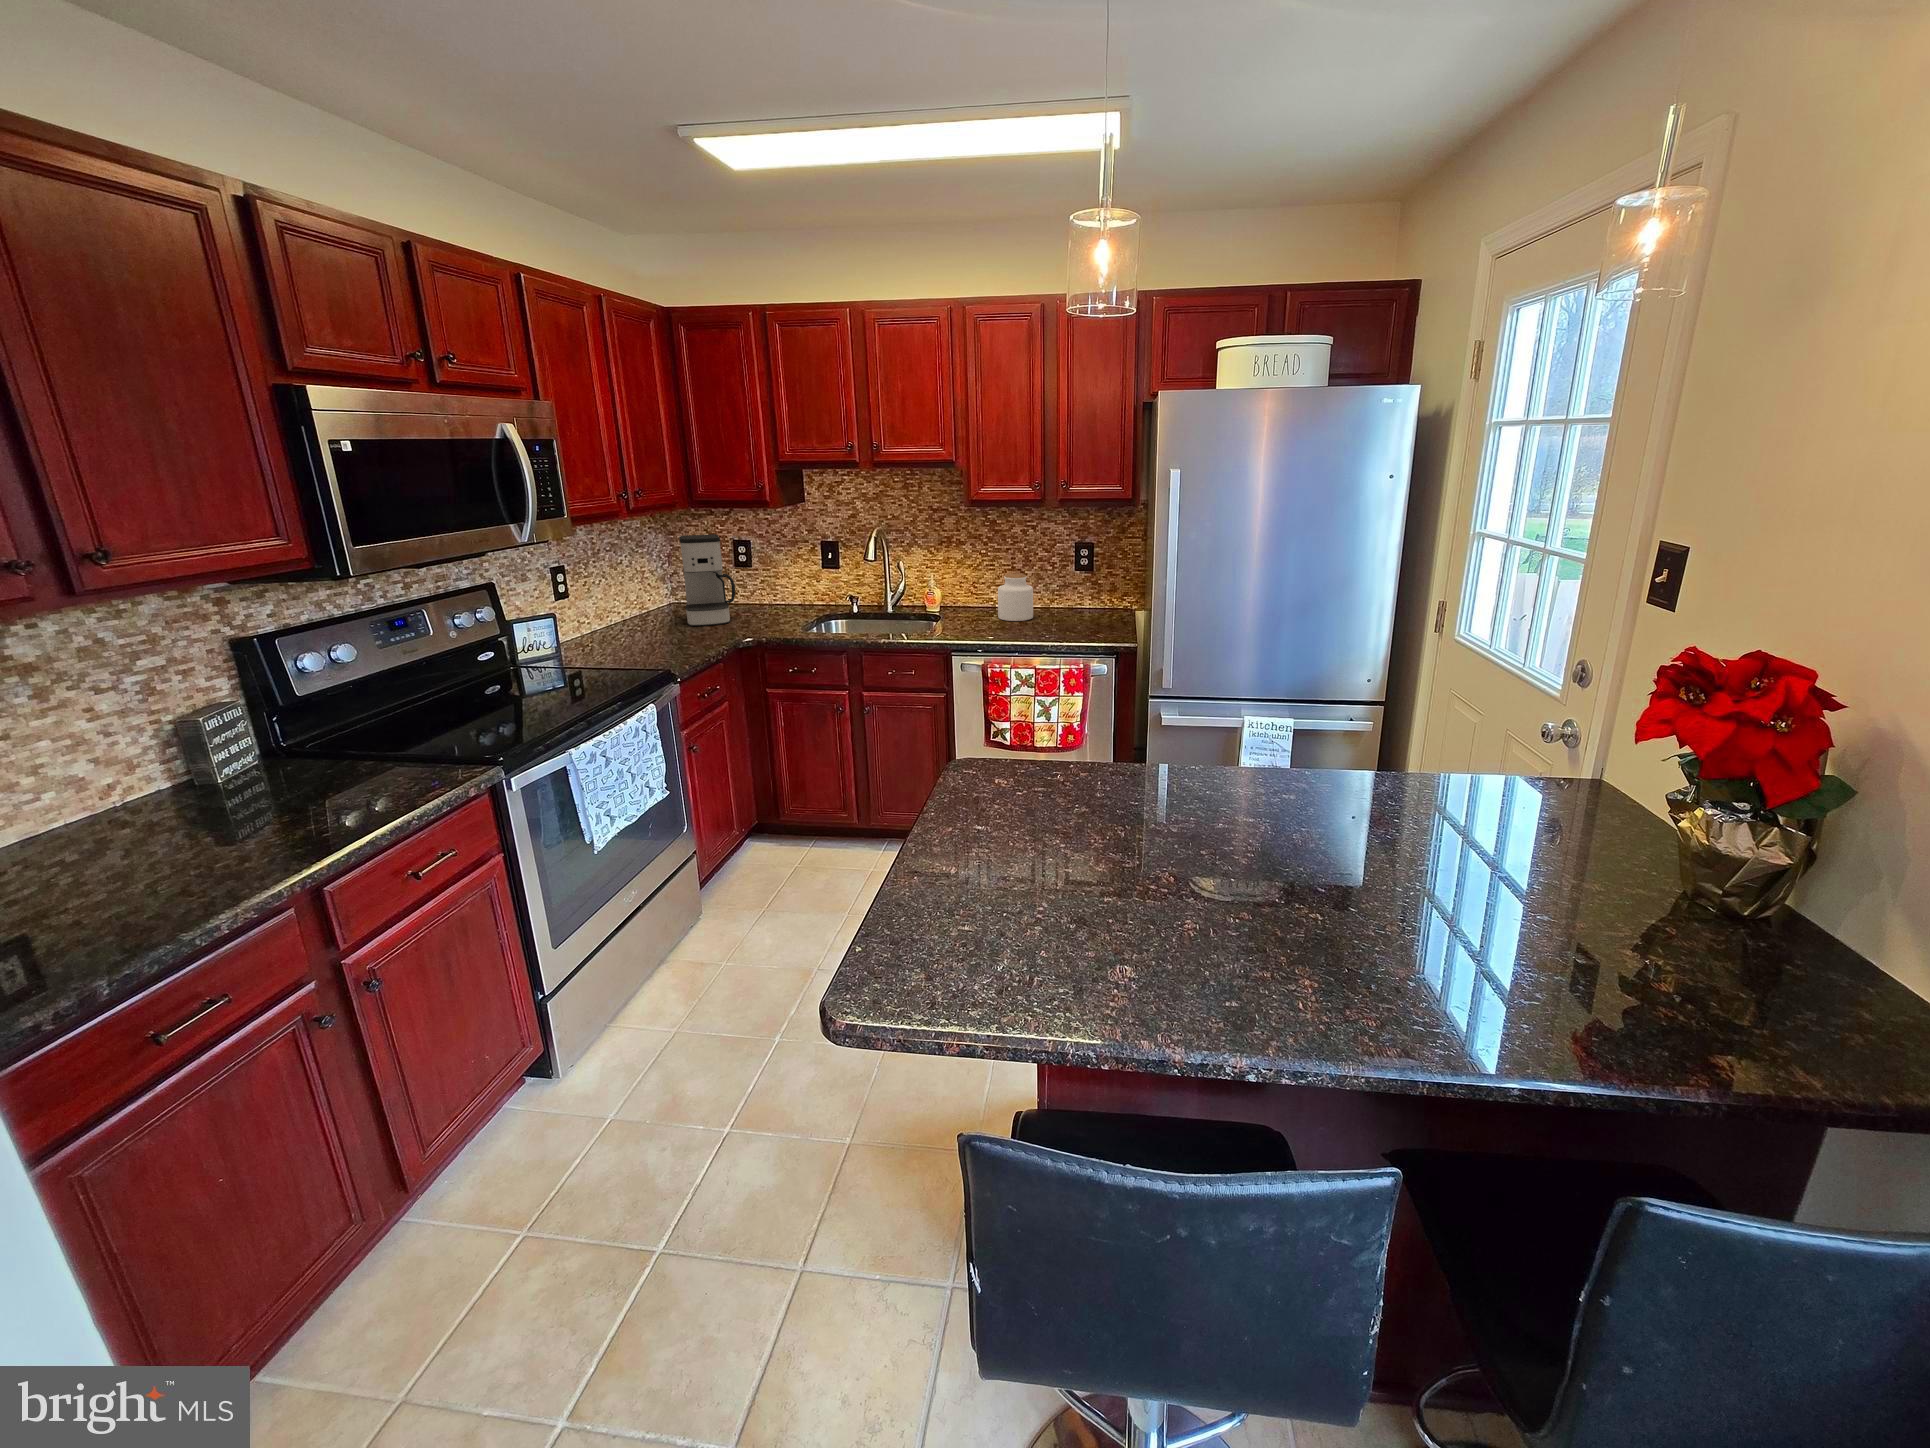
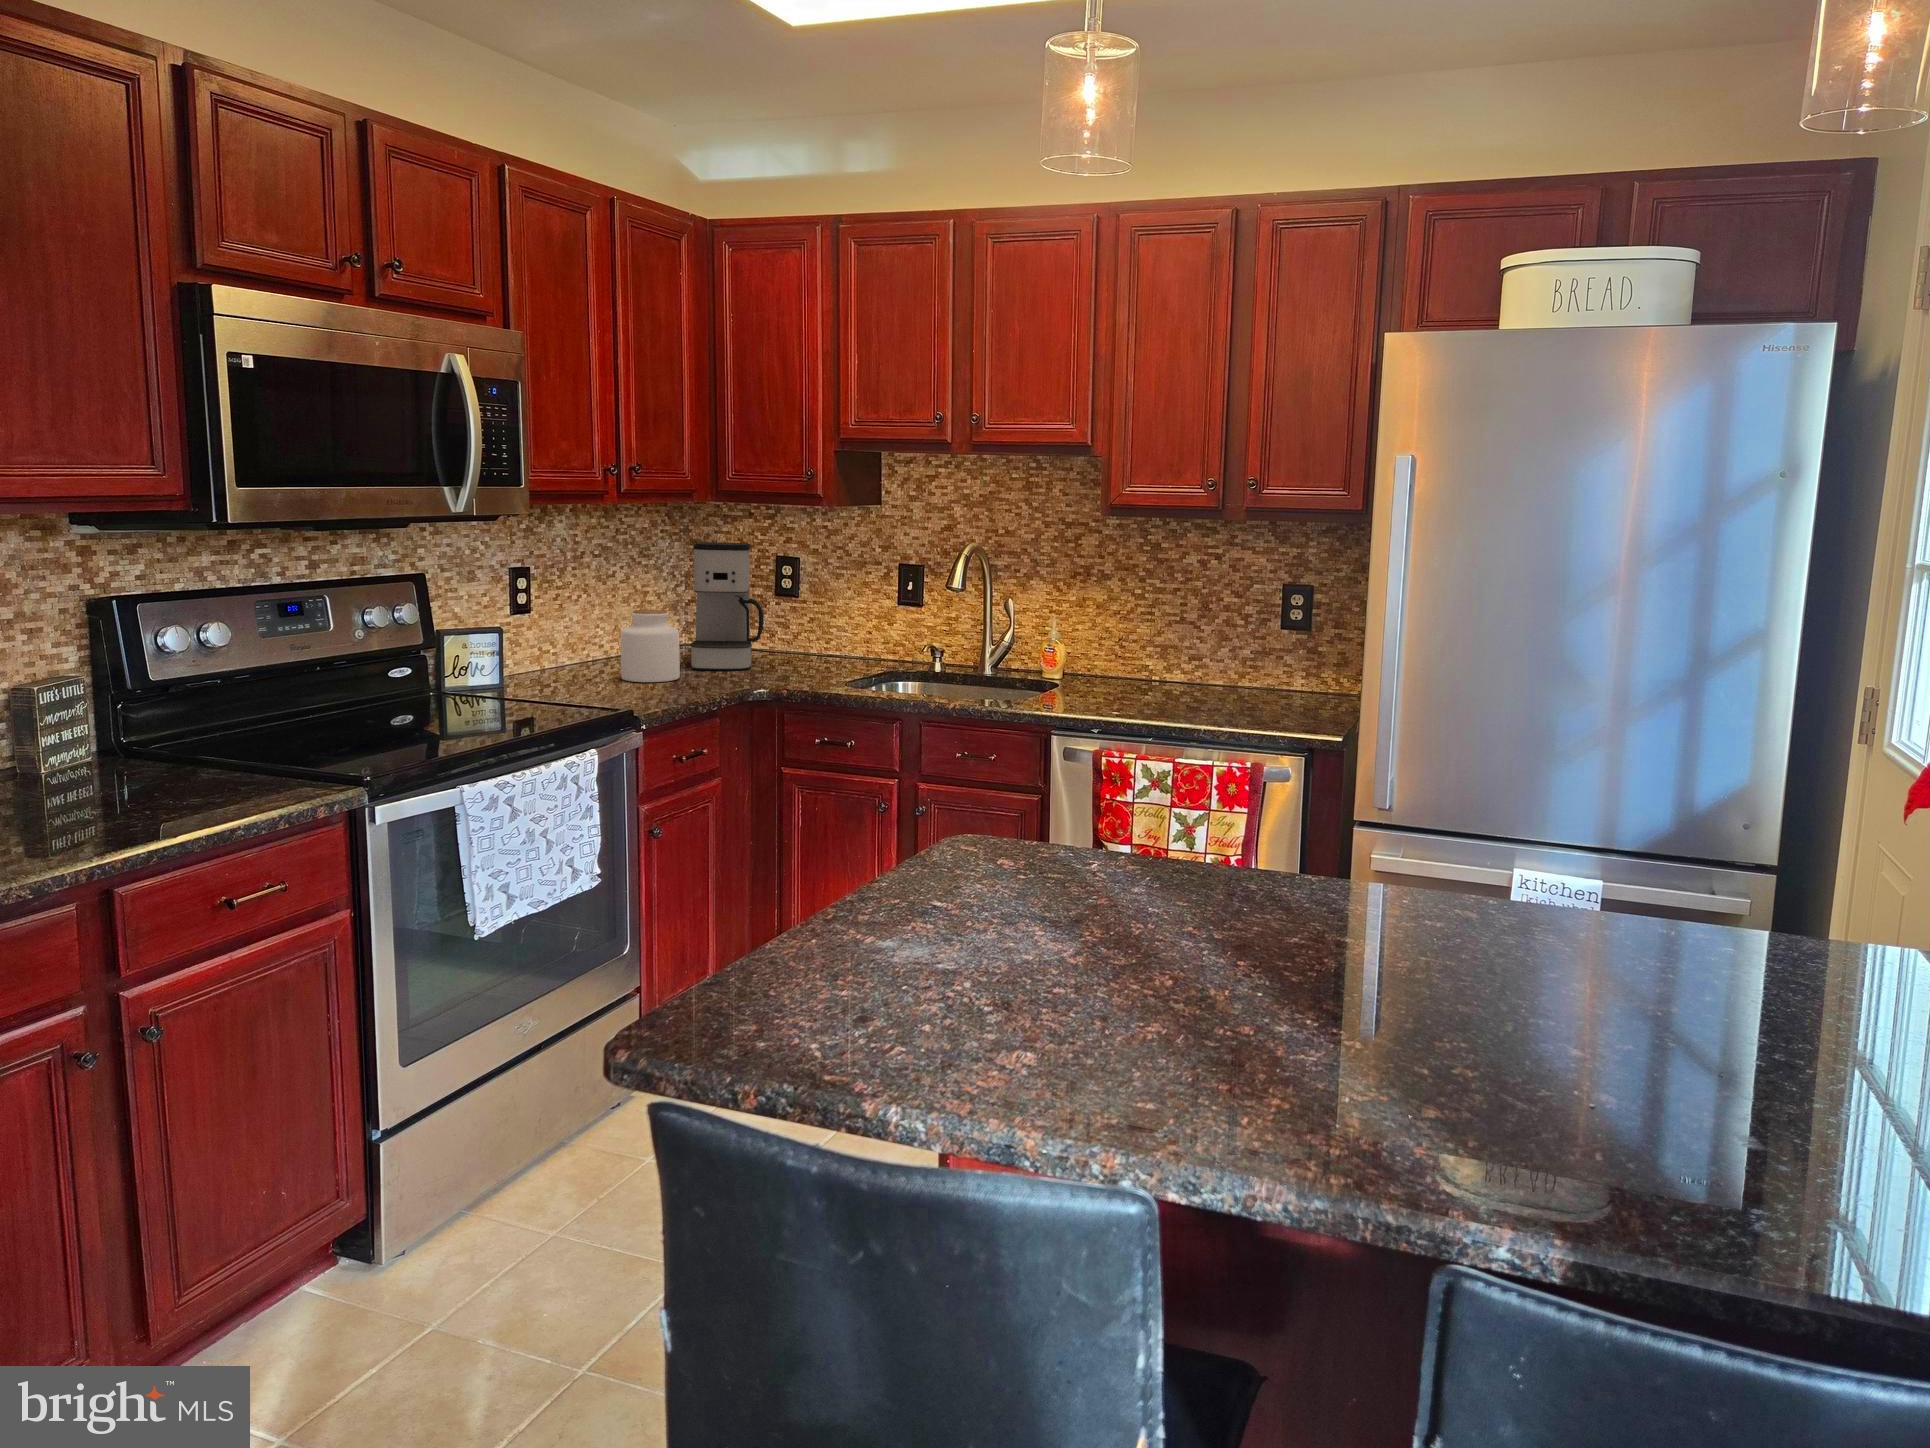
jar: present [998,574,1033,621] -> present [621,610,680,682]

